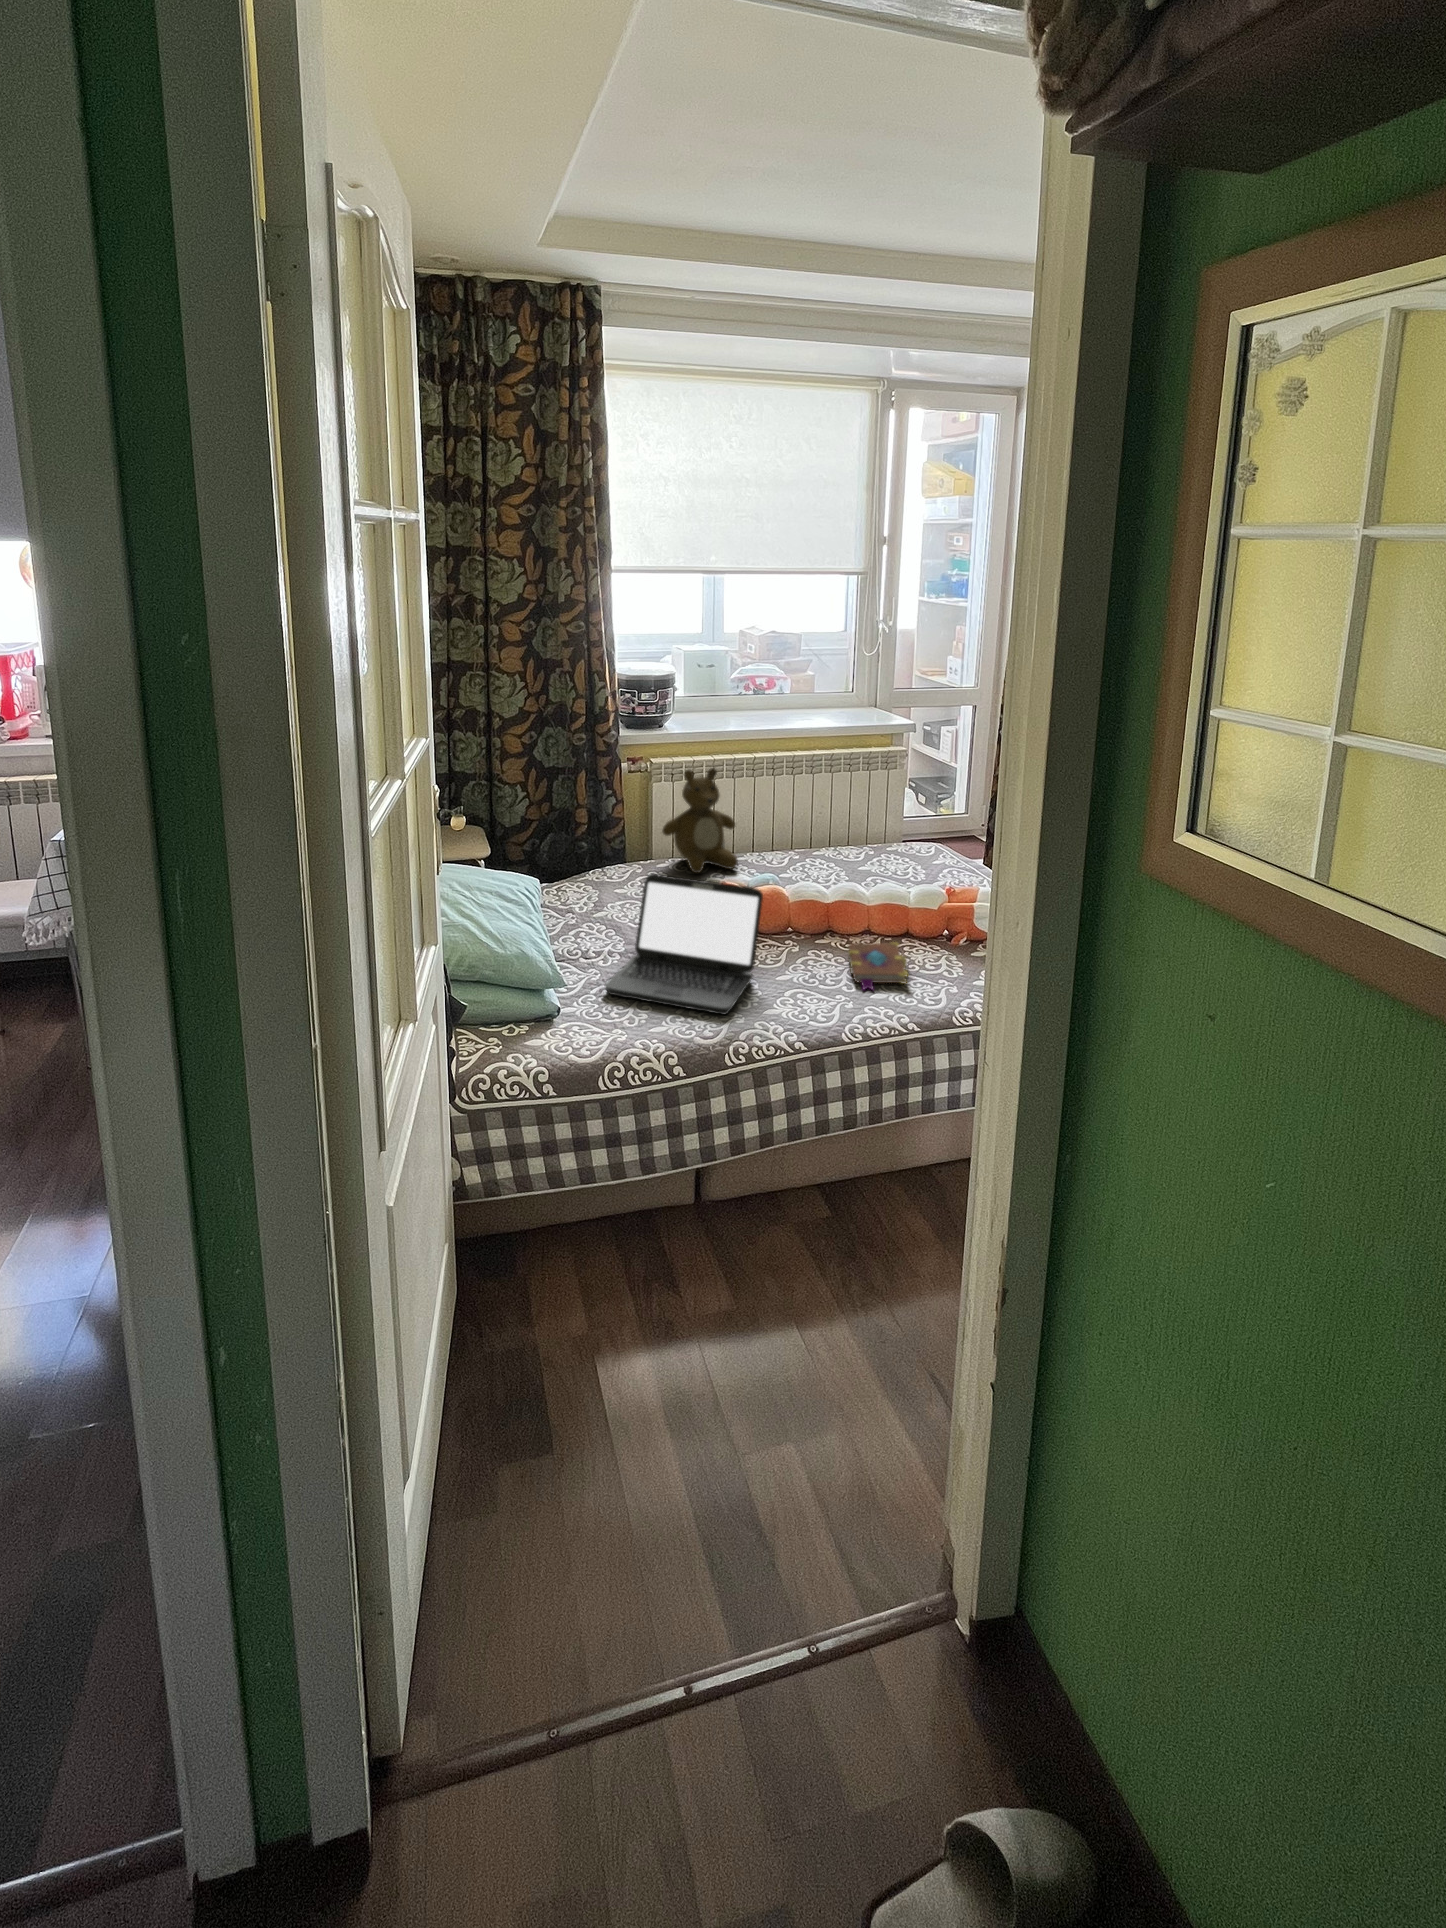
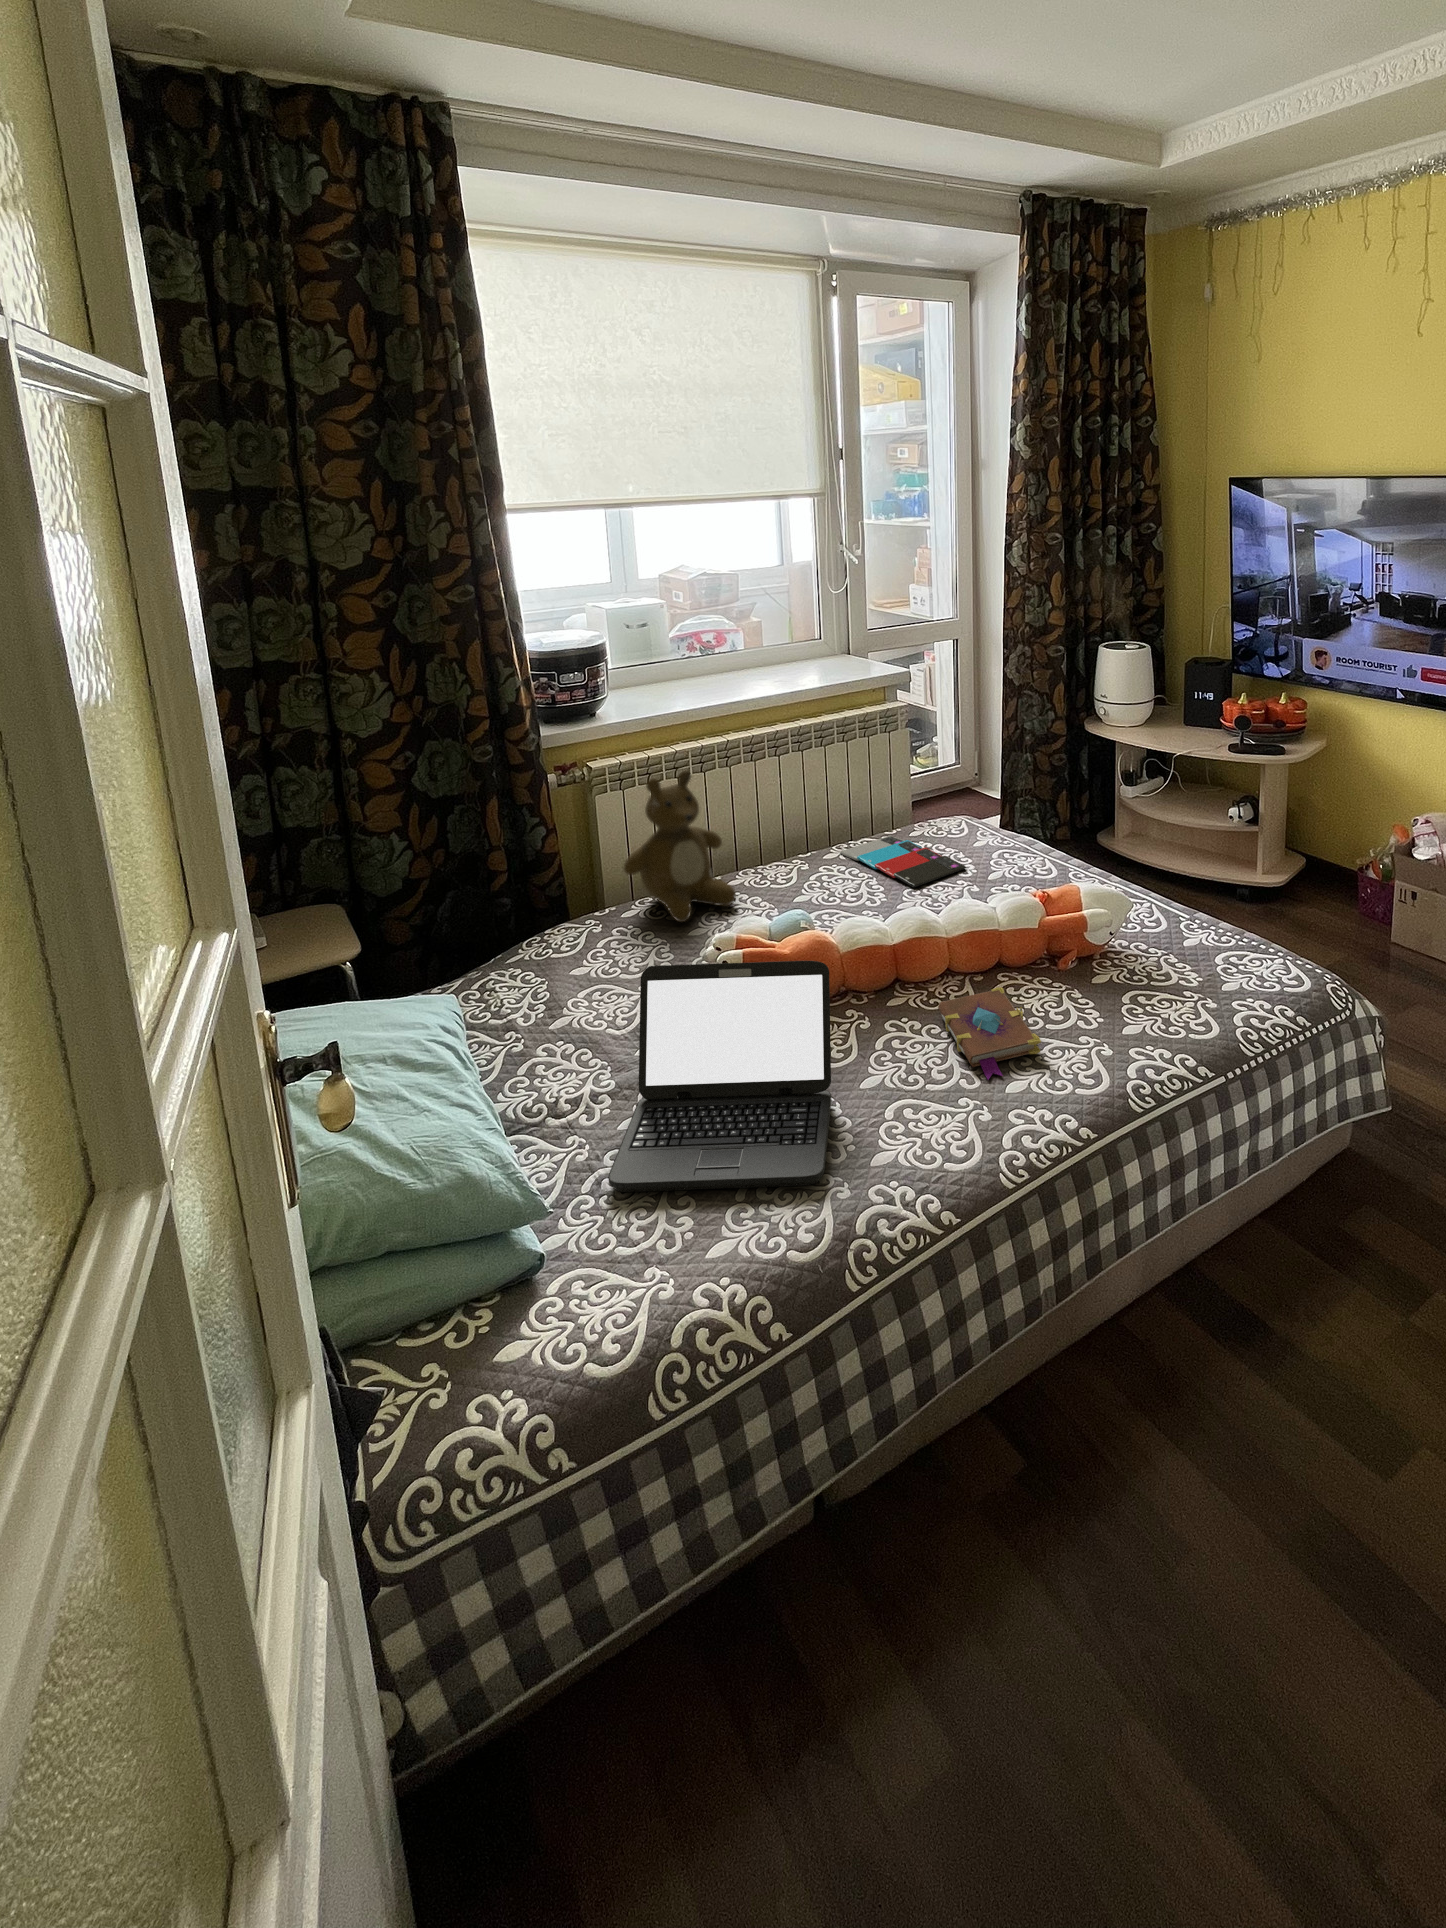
smartphone: none [827,846,919,880] -> present [840,836,966,887]

